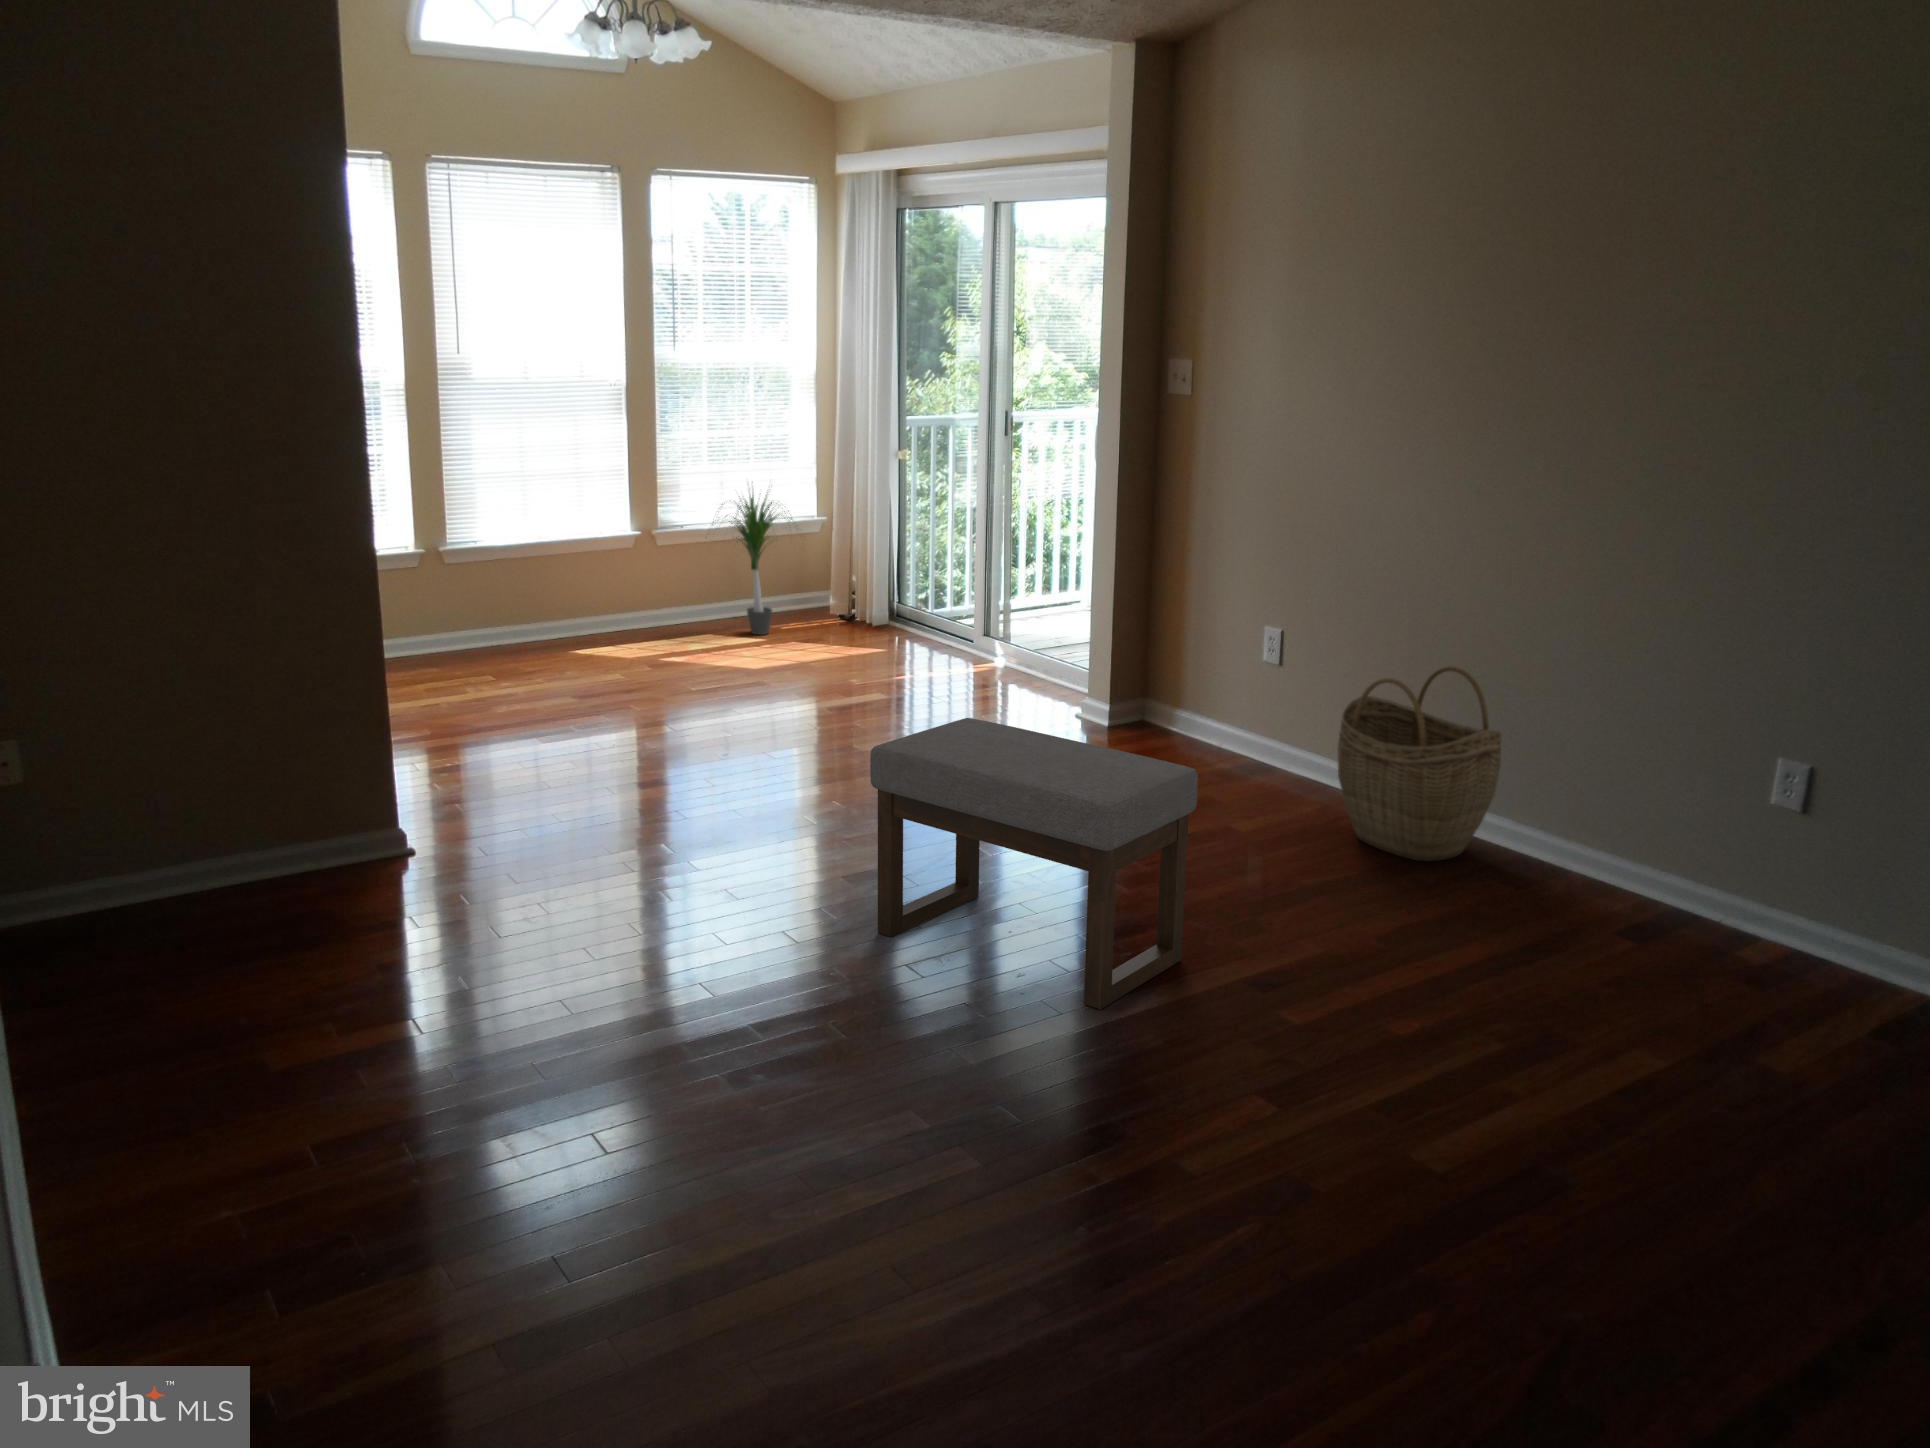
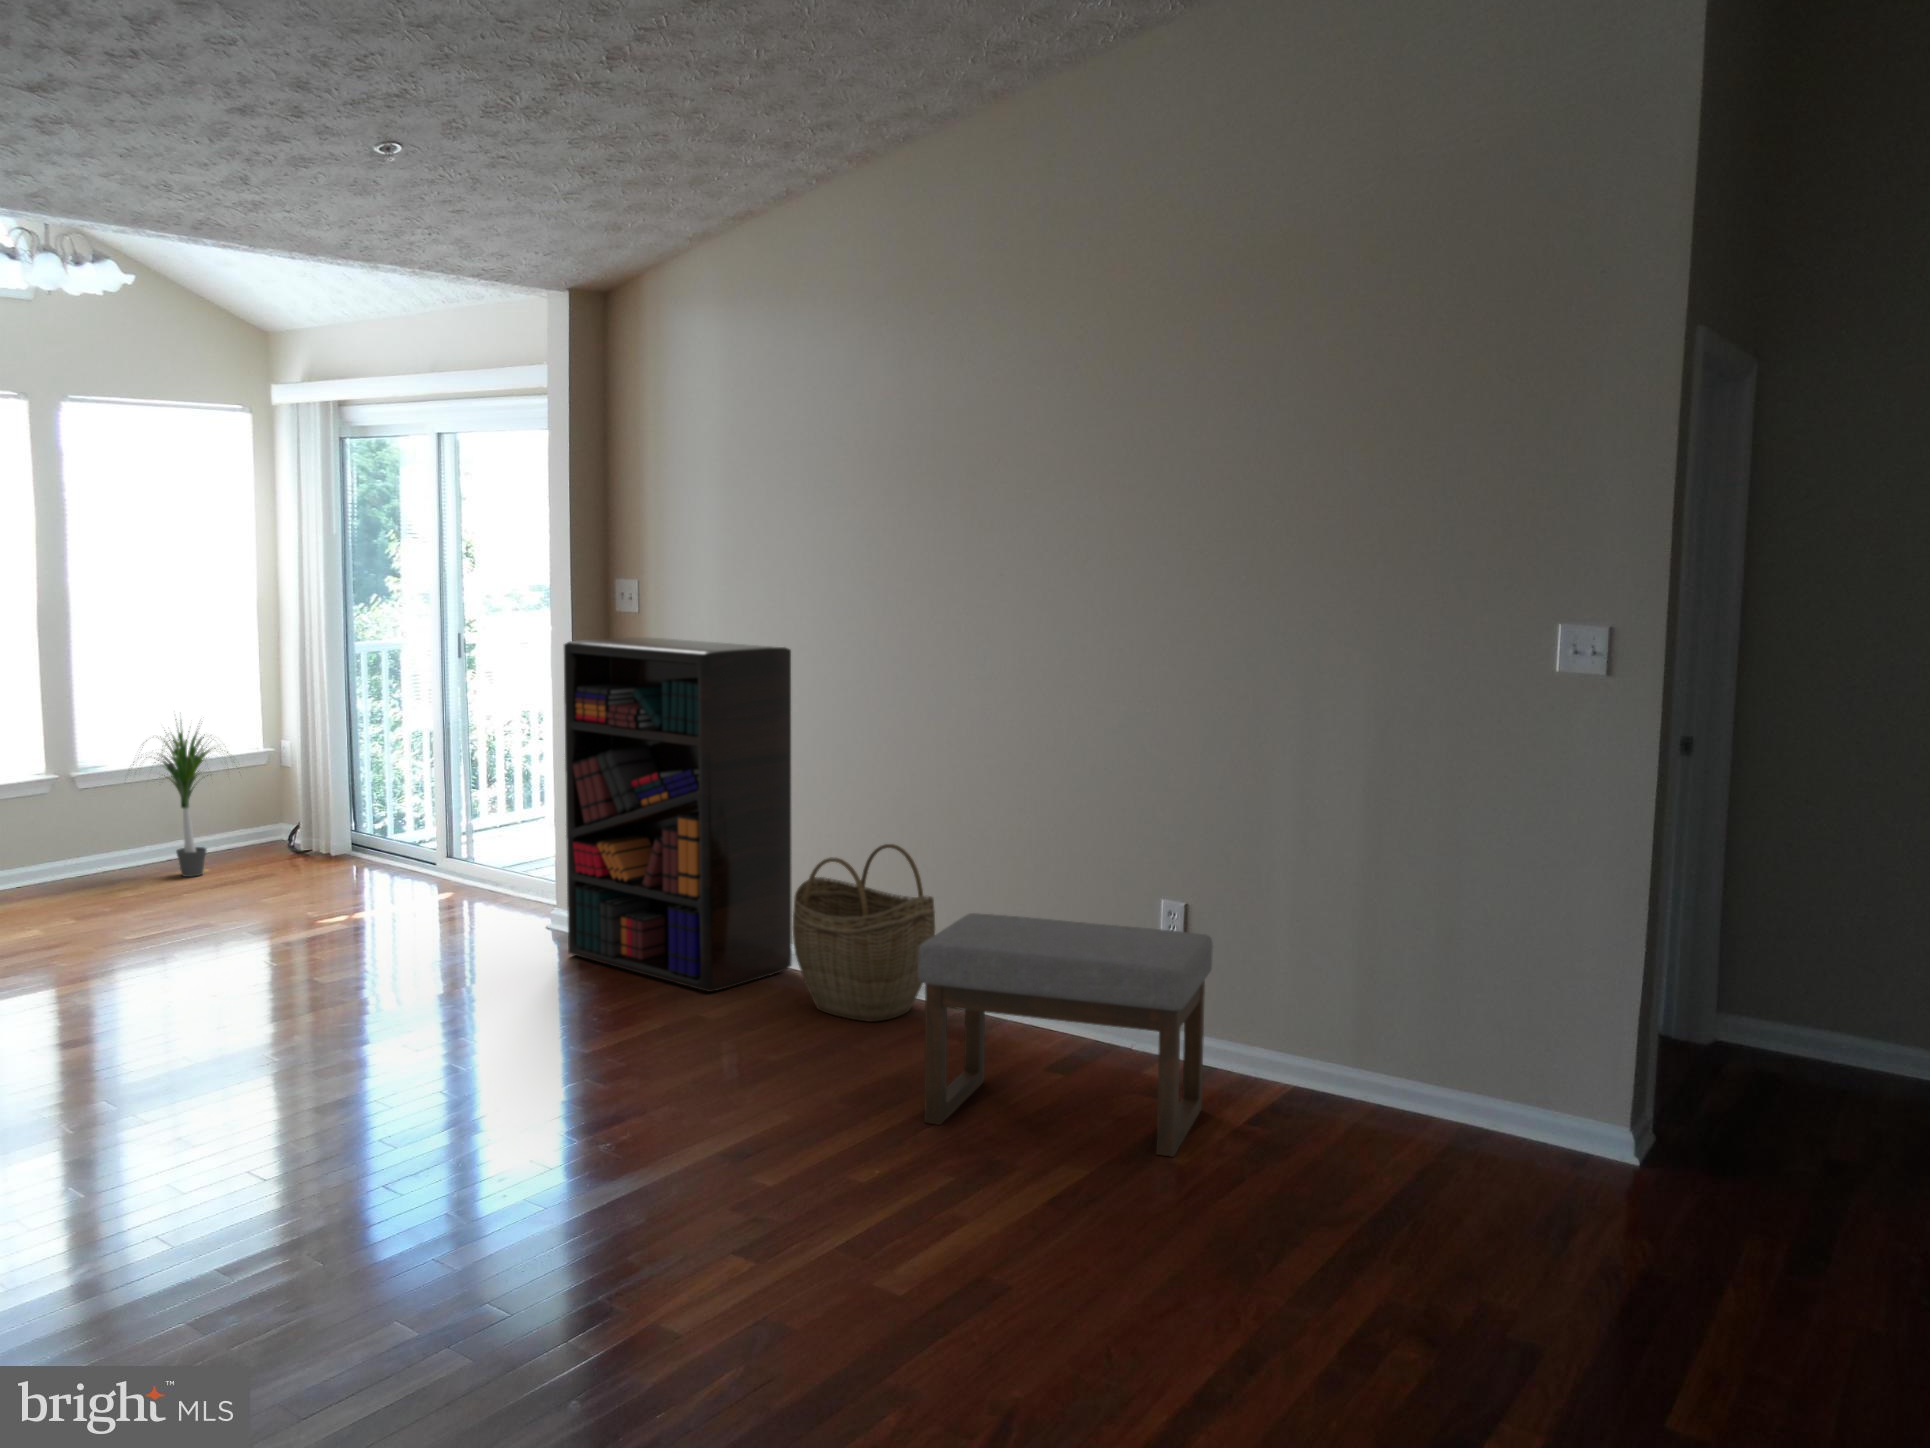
bookshelf: none [1098,422,1354,806] -> present [564,637,792,992]
ottoman: present [870,718,1198,1009] -> present [919,913,1213,1157]

